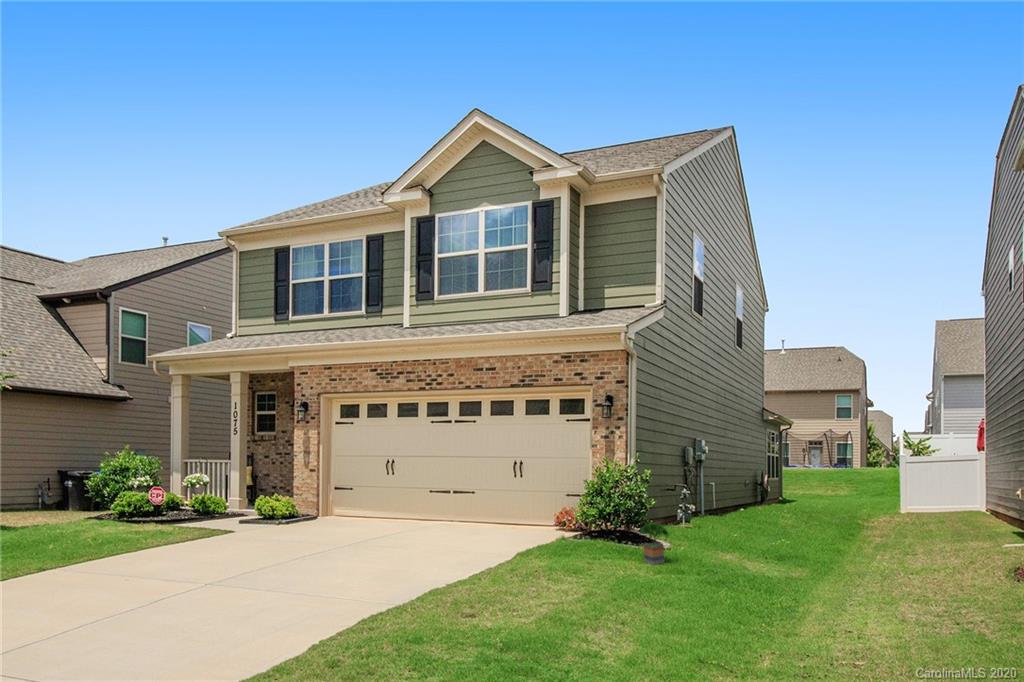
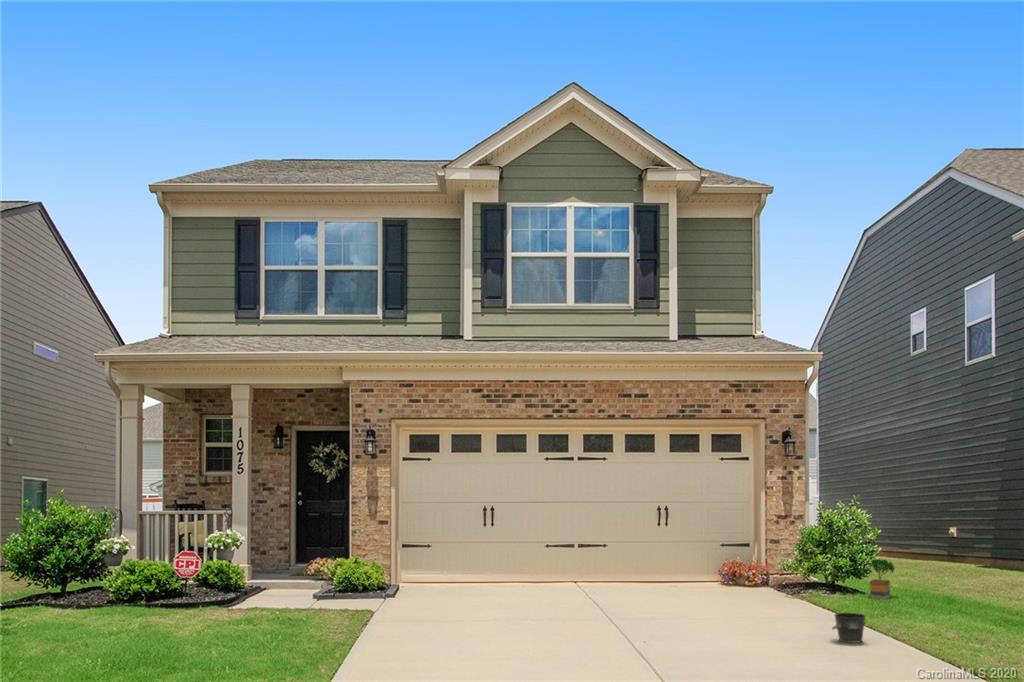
bucket: none [422,604,459,641] -> present [832,613,865,643]

